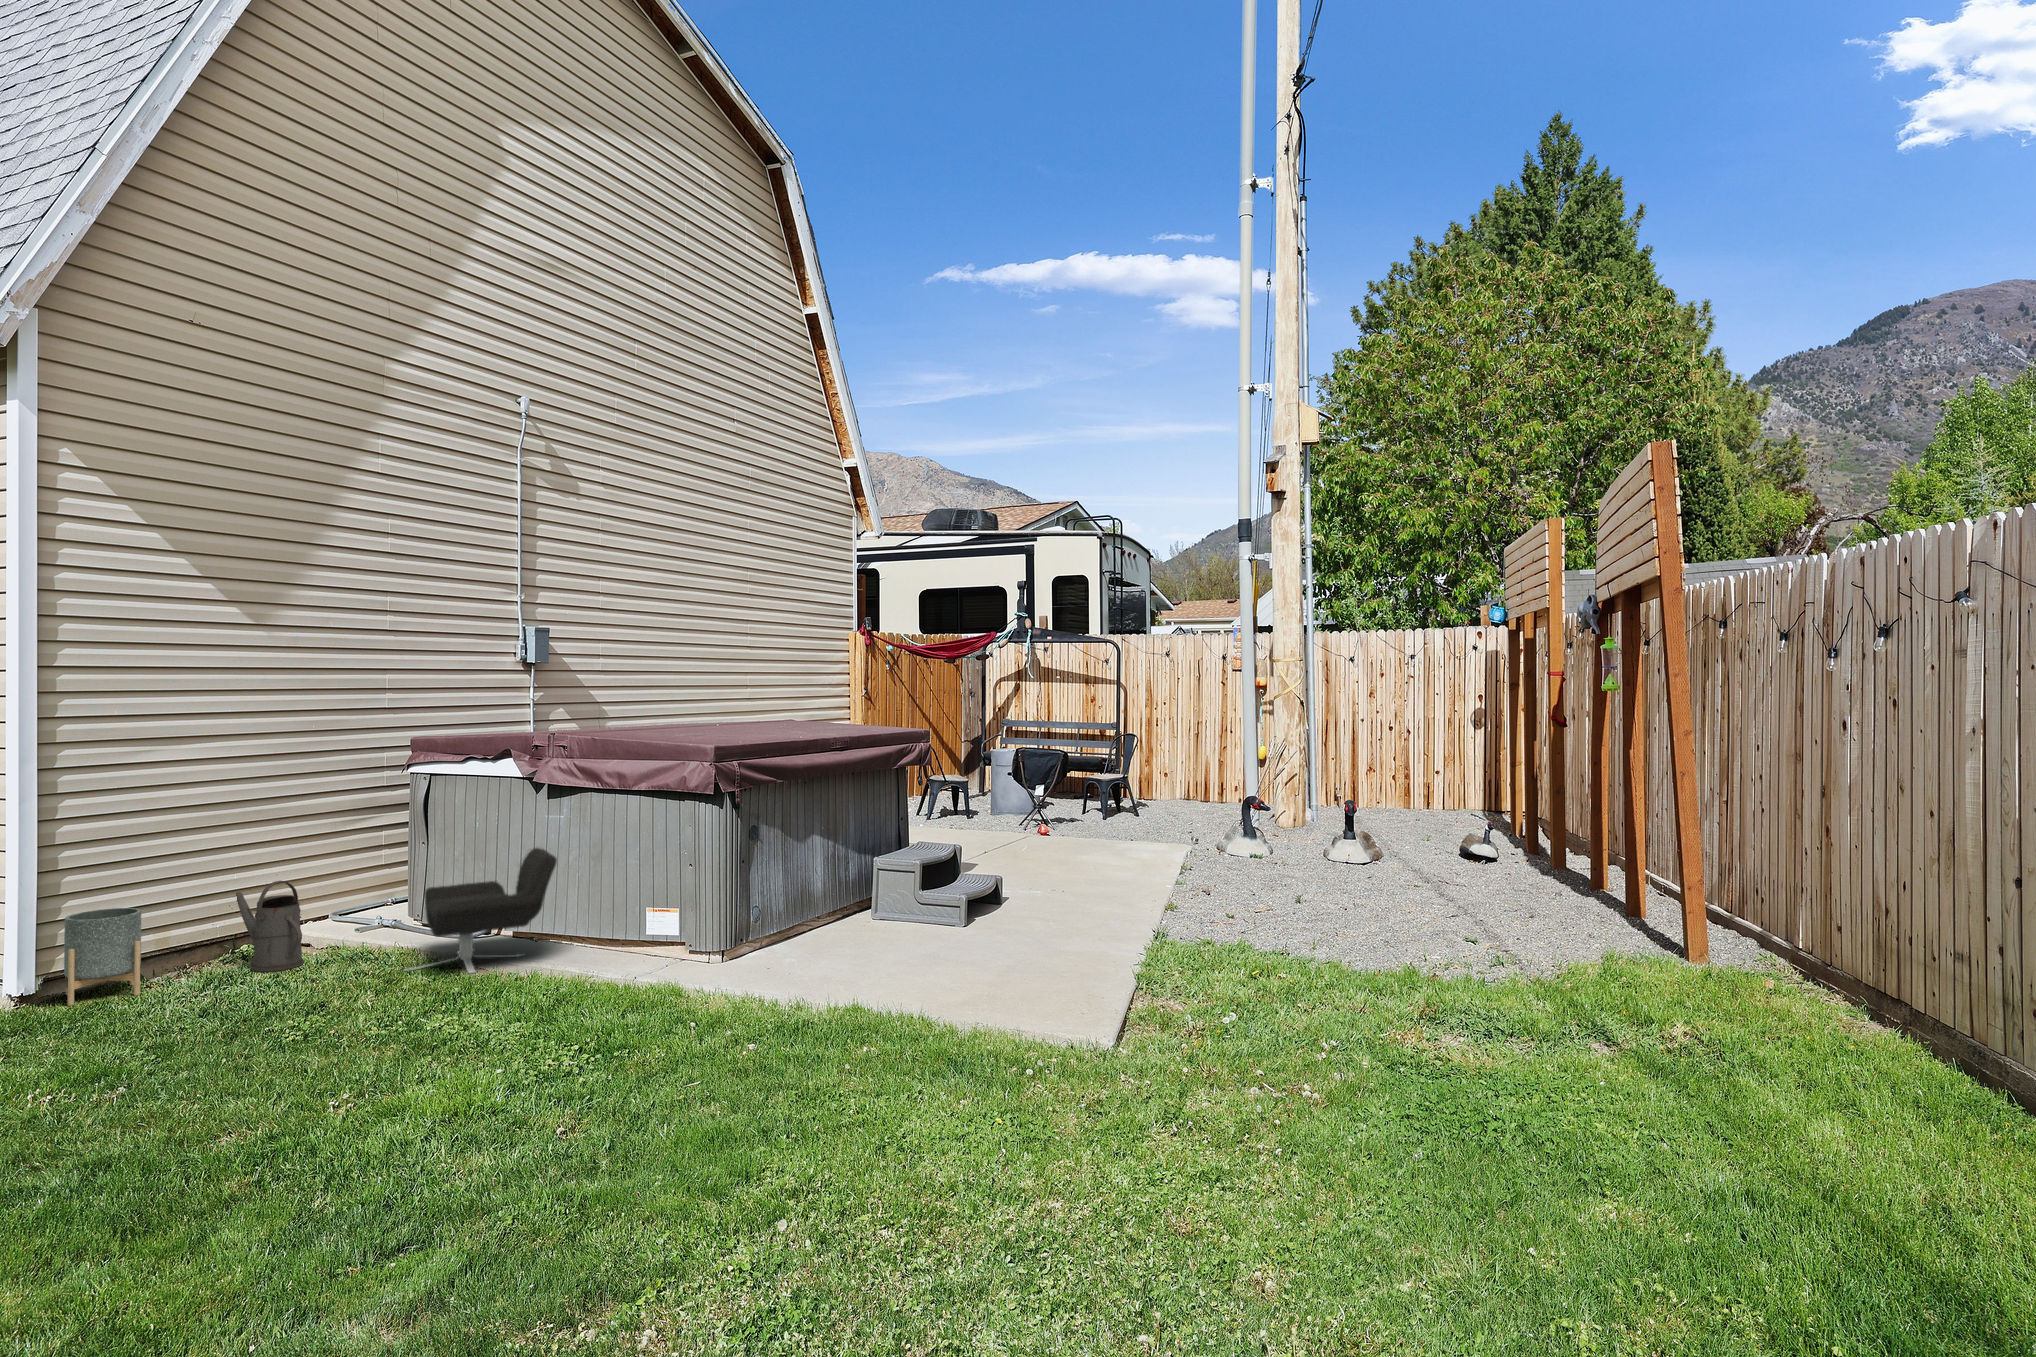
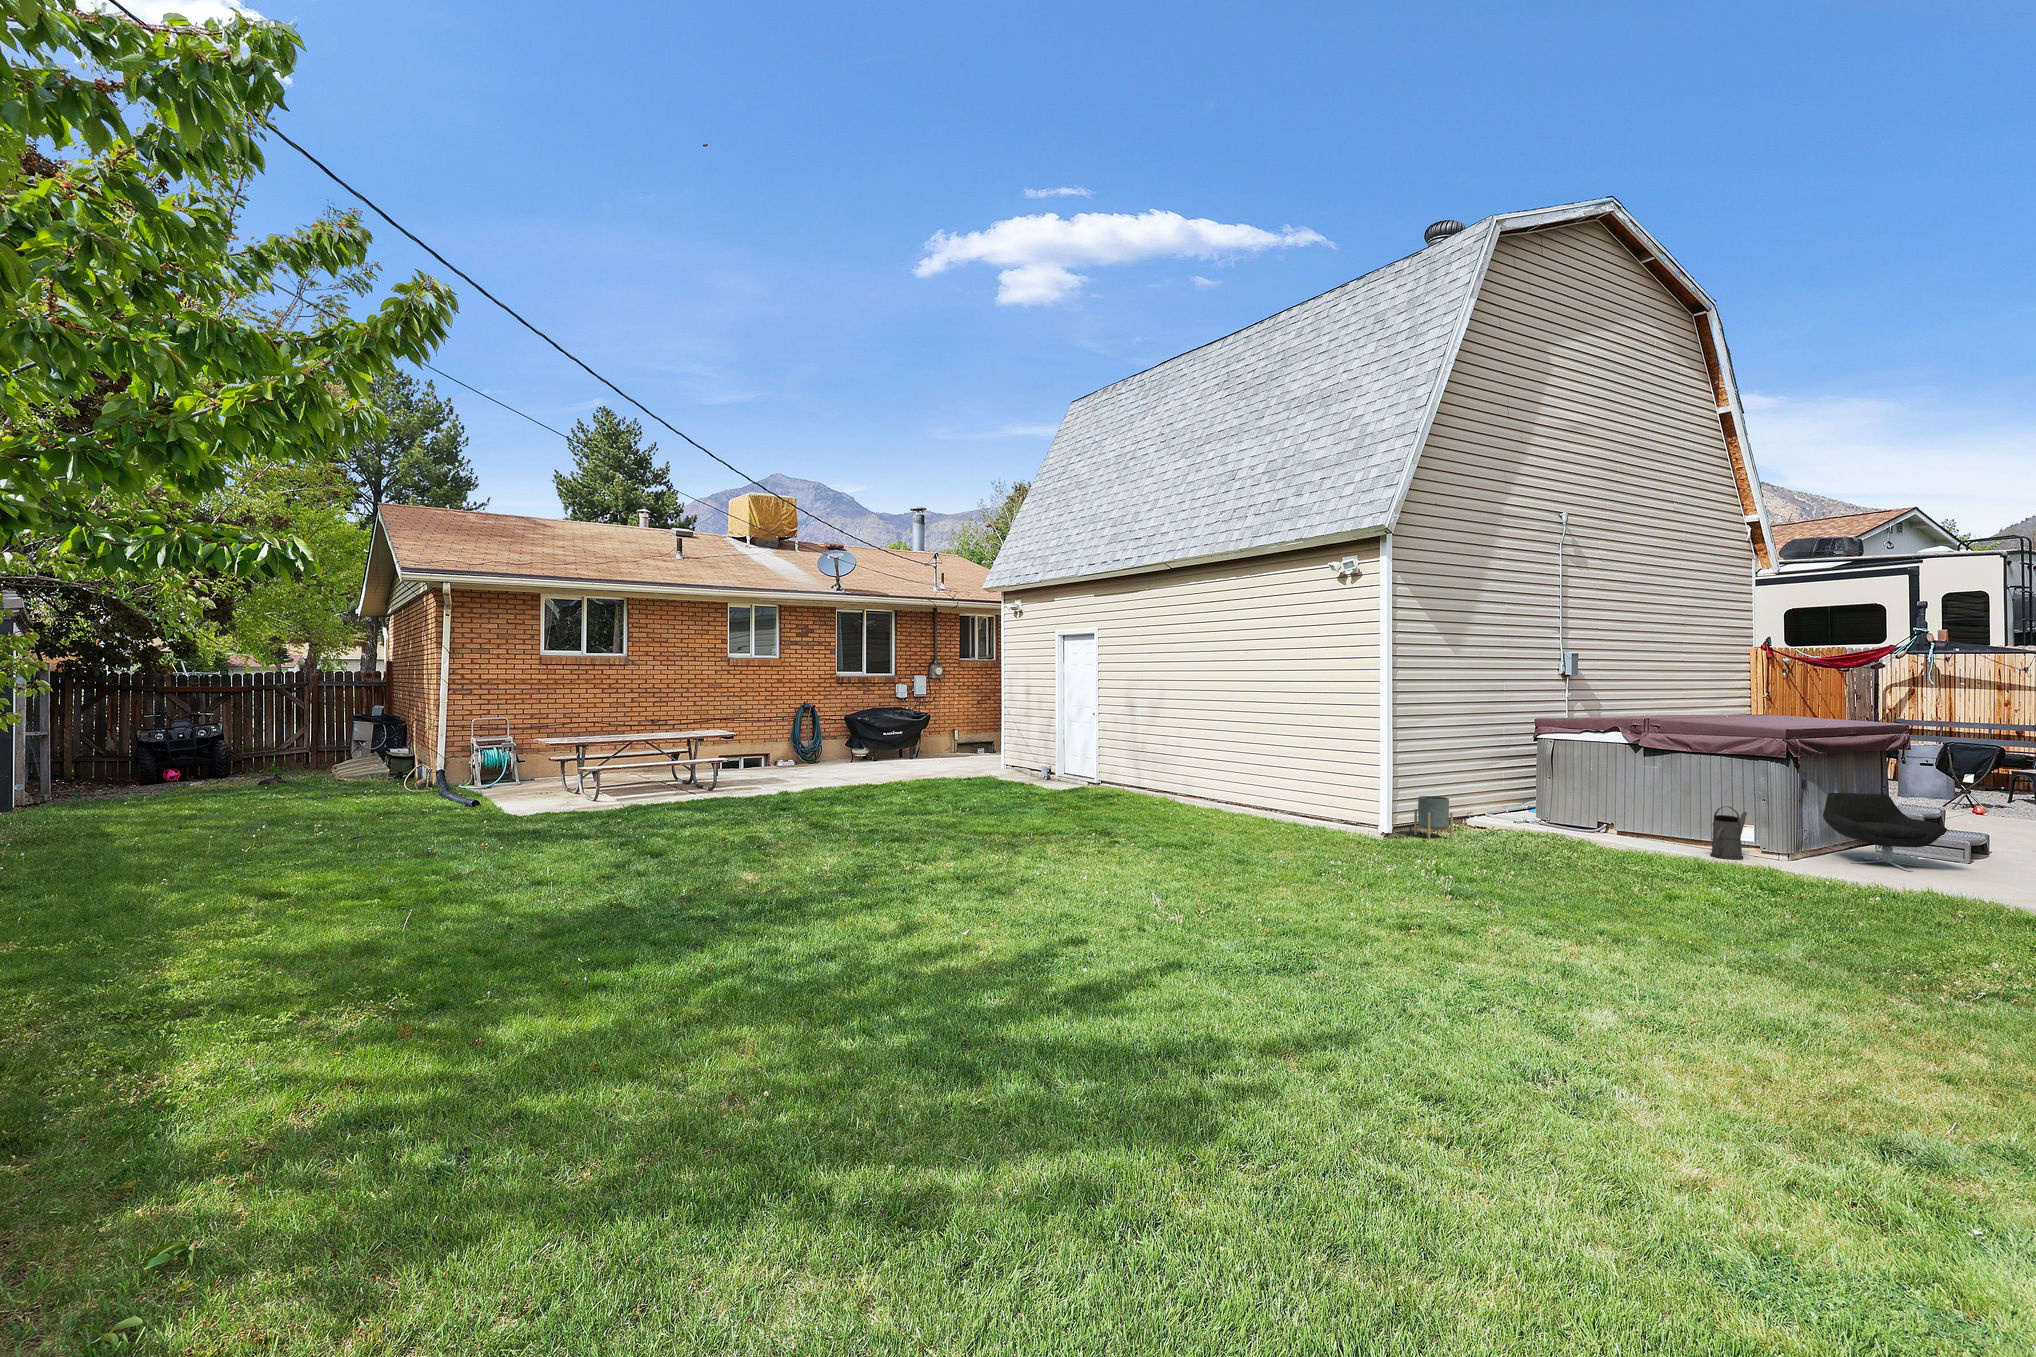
lounge chair: present [405,848,557,973] -> present [1823,792,1947,872]
watering can: present [236,880,304,972] -> present [1710,806,1747,859]

